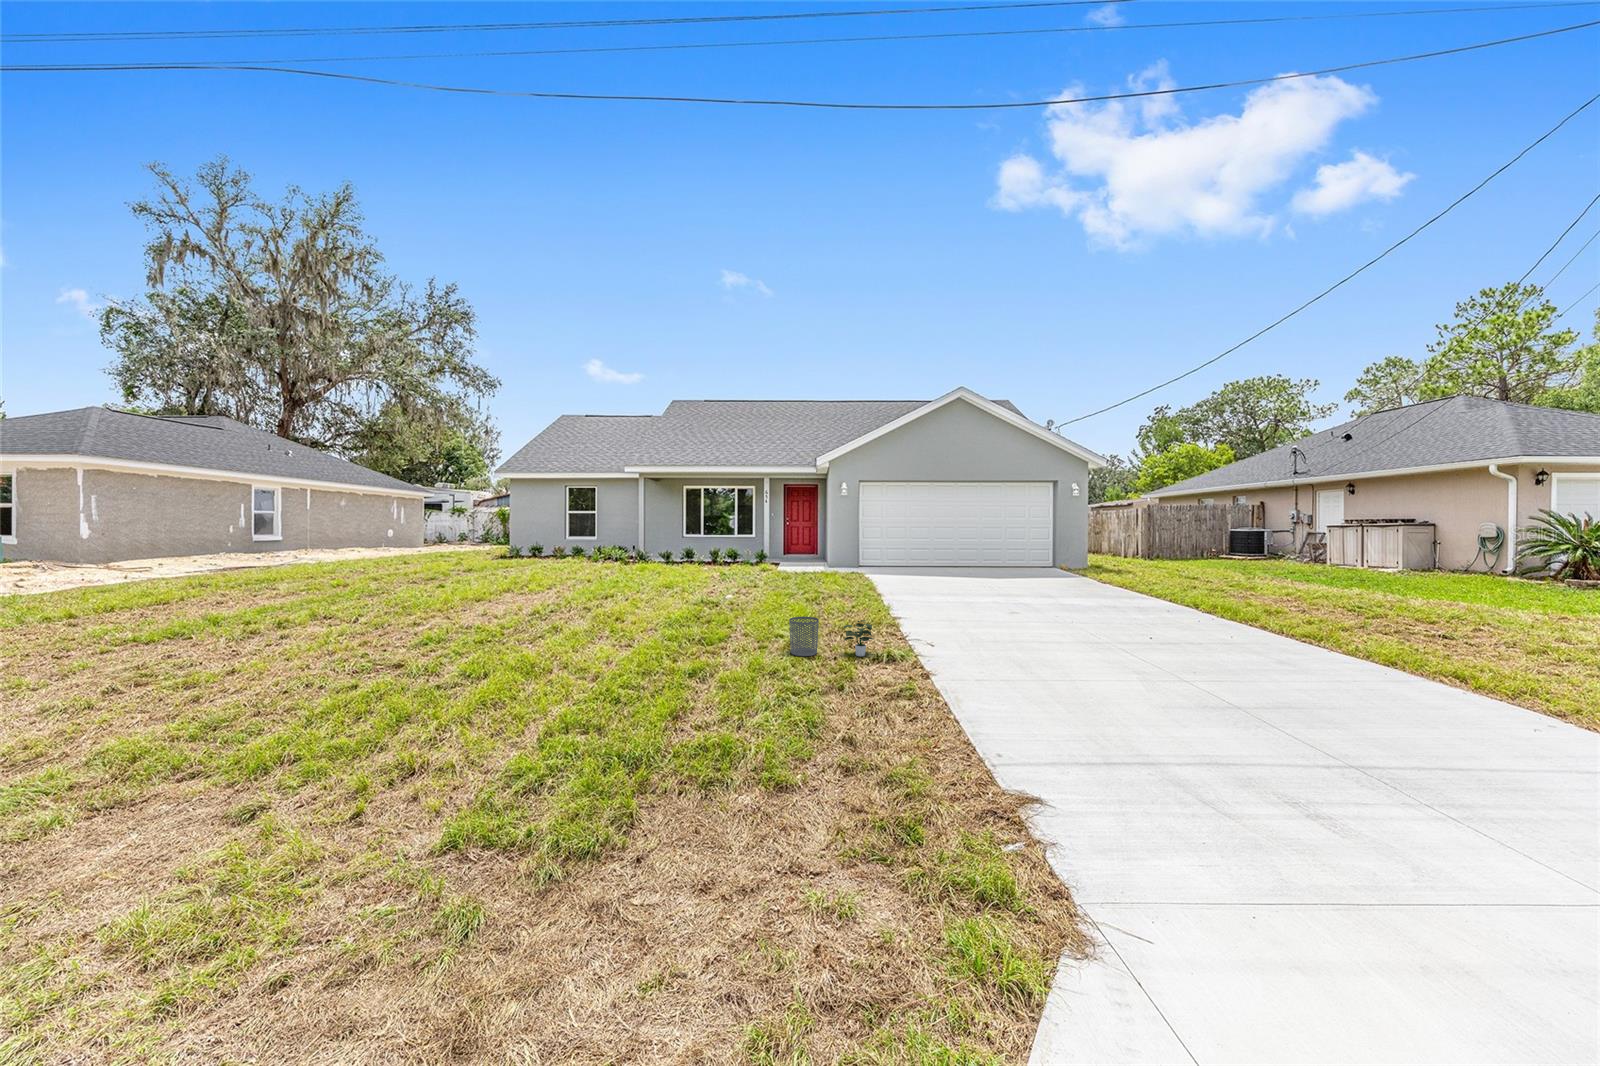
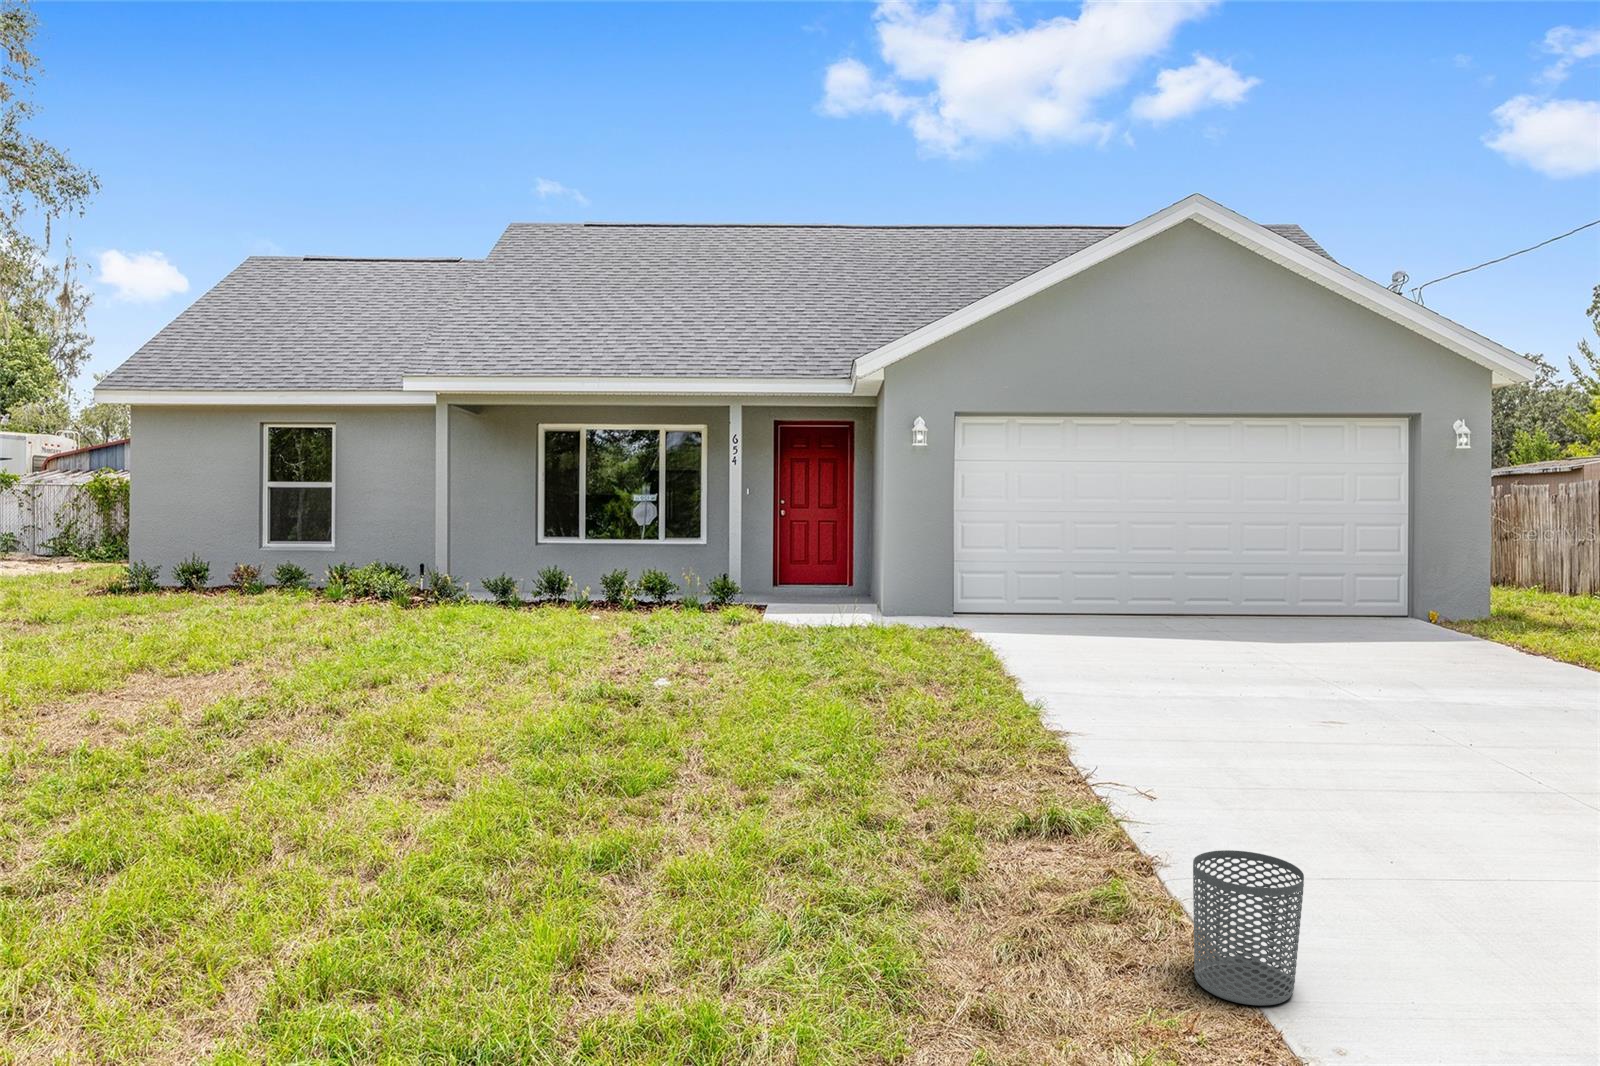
potted plant: present [843,620,874,656] -> none [1381,861,1502,995]

